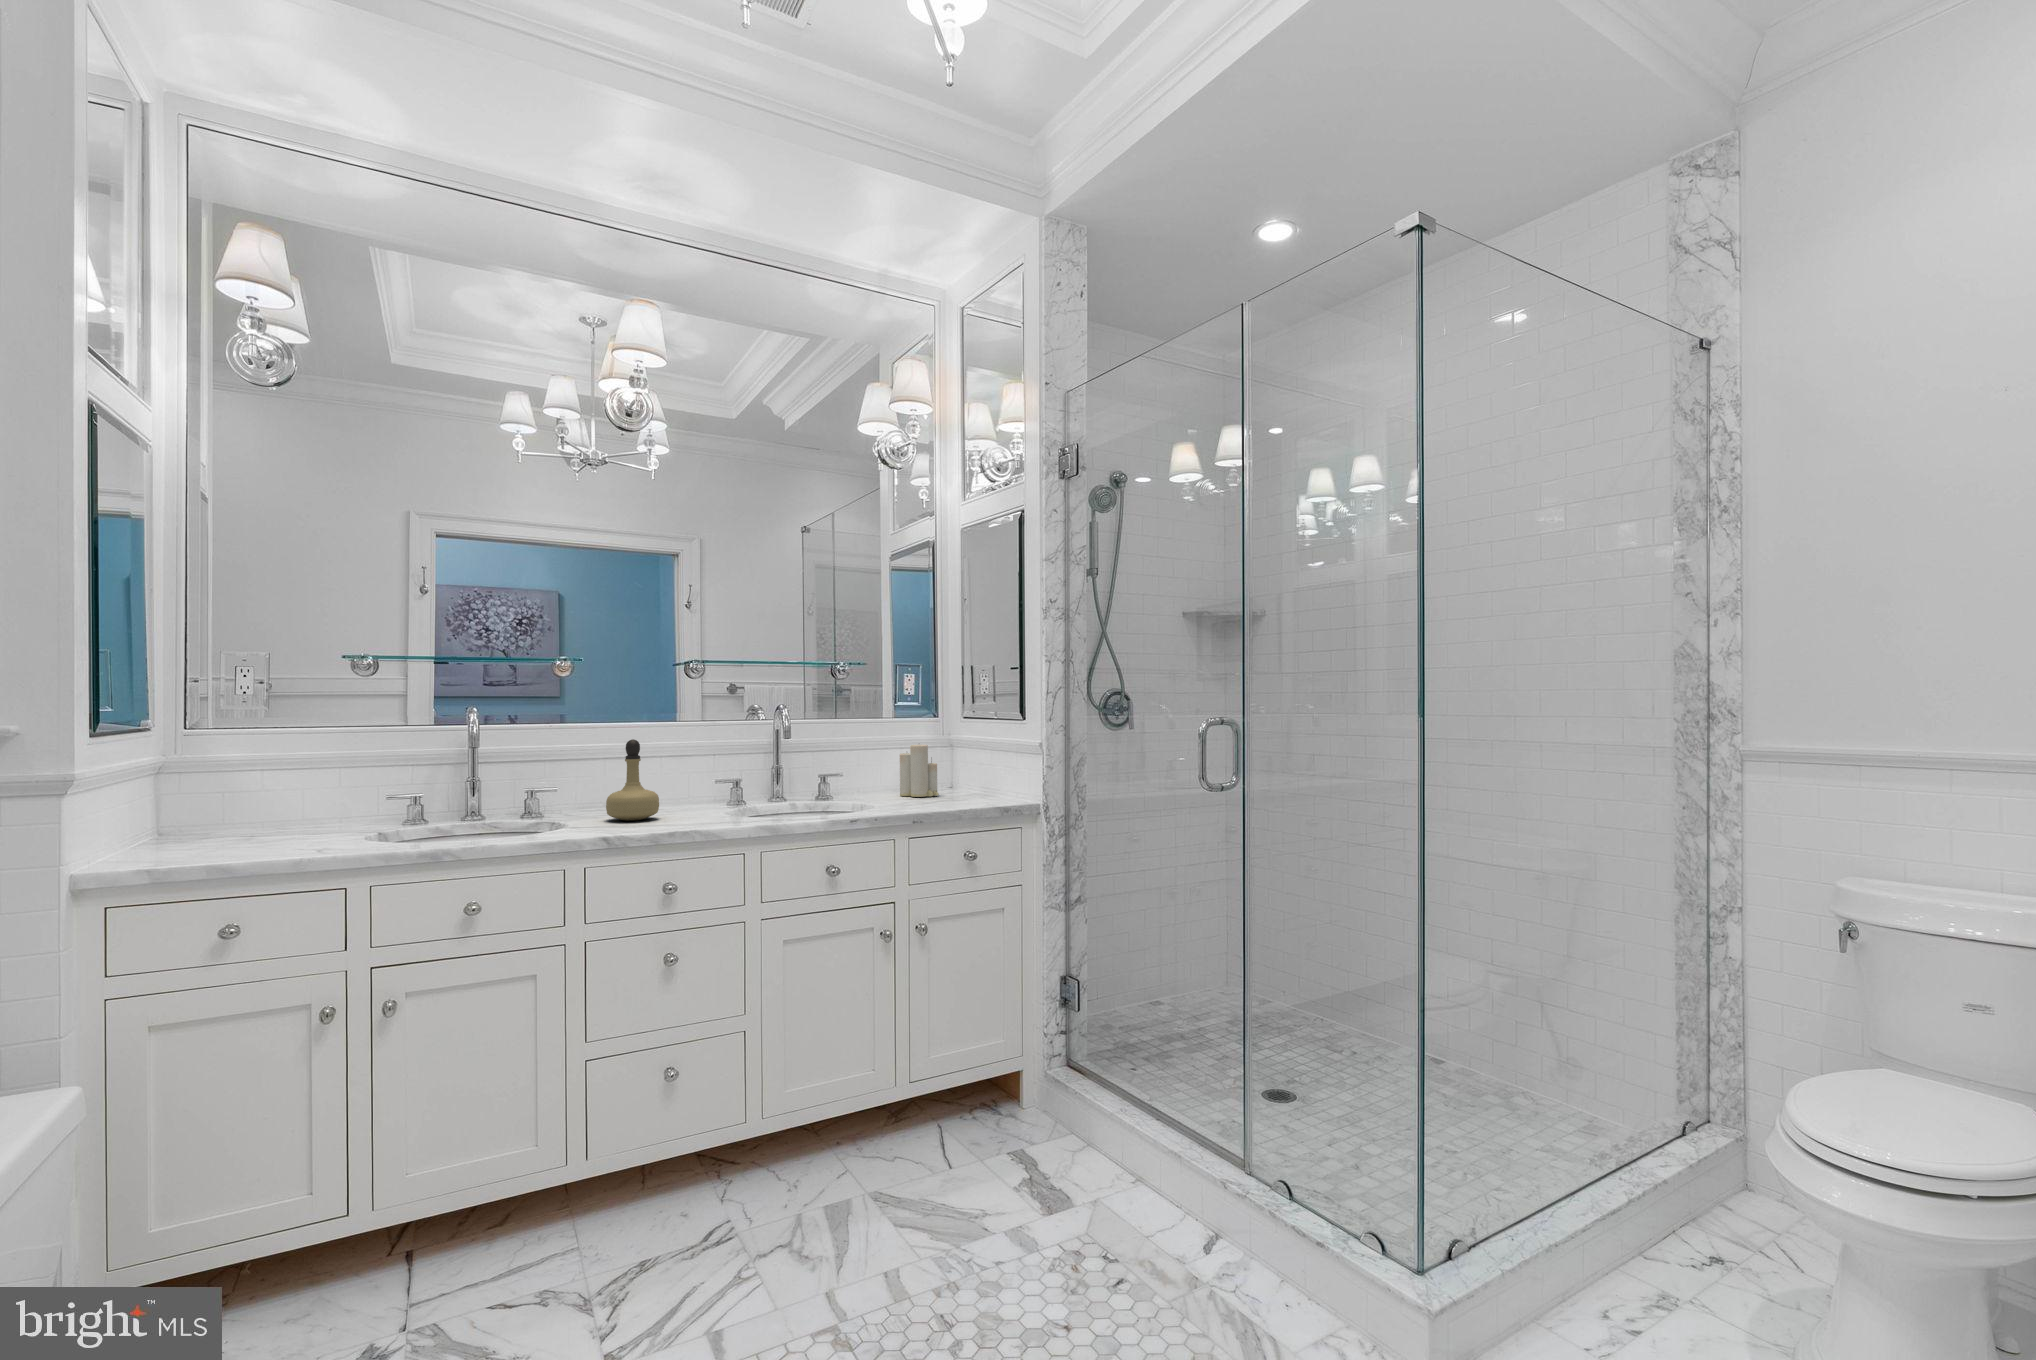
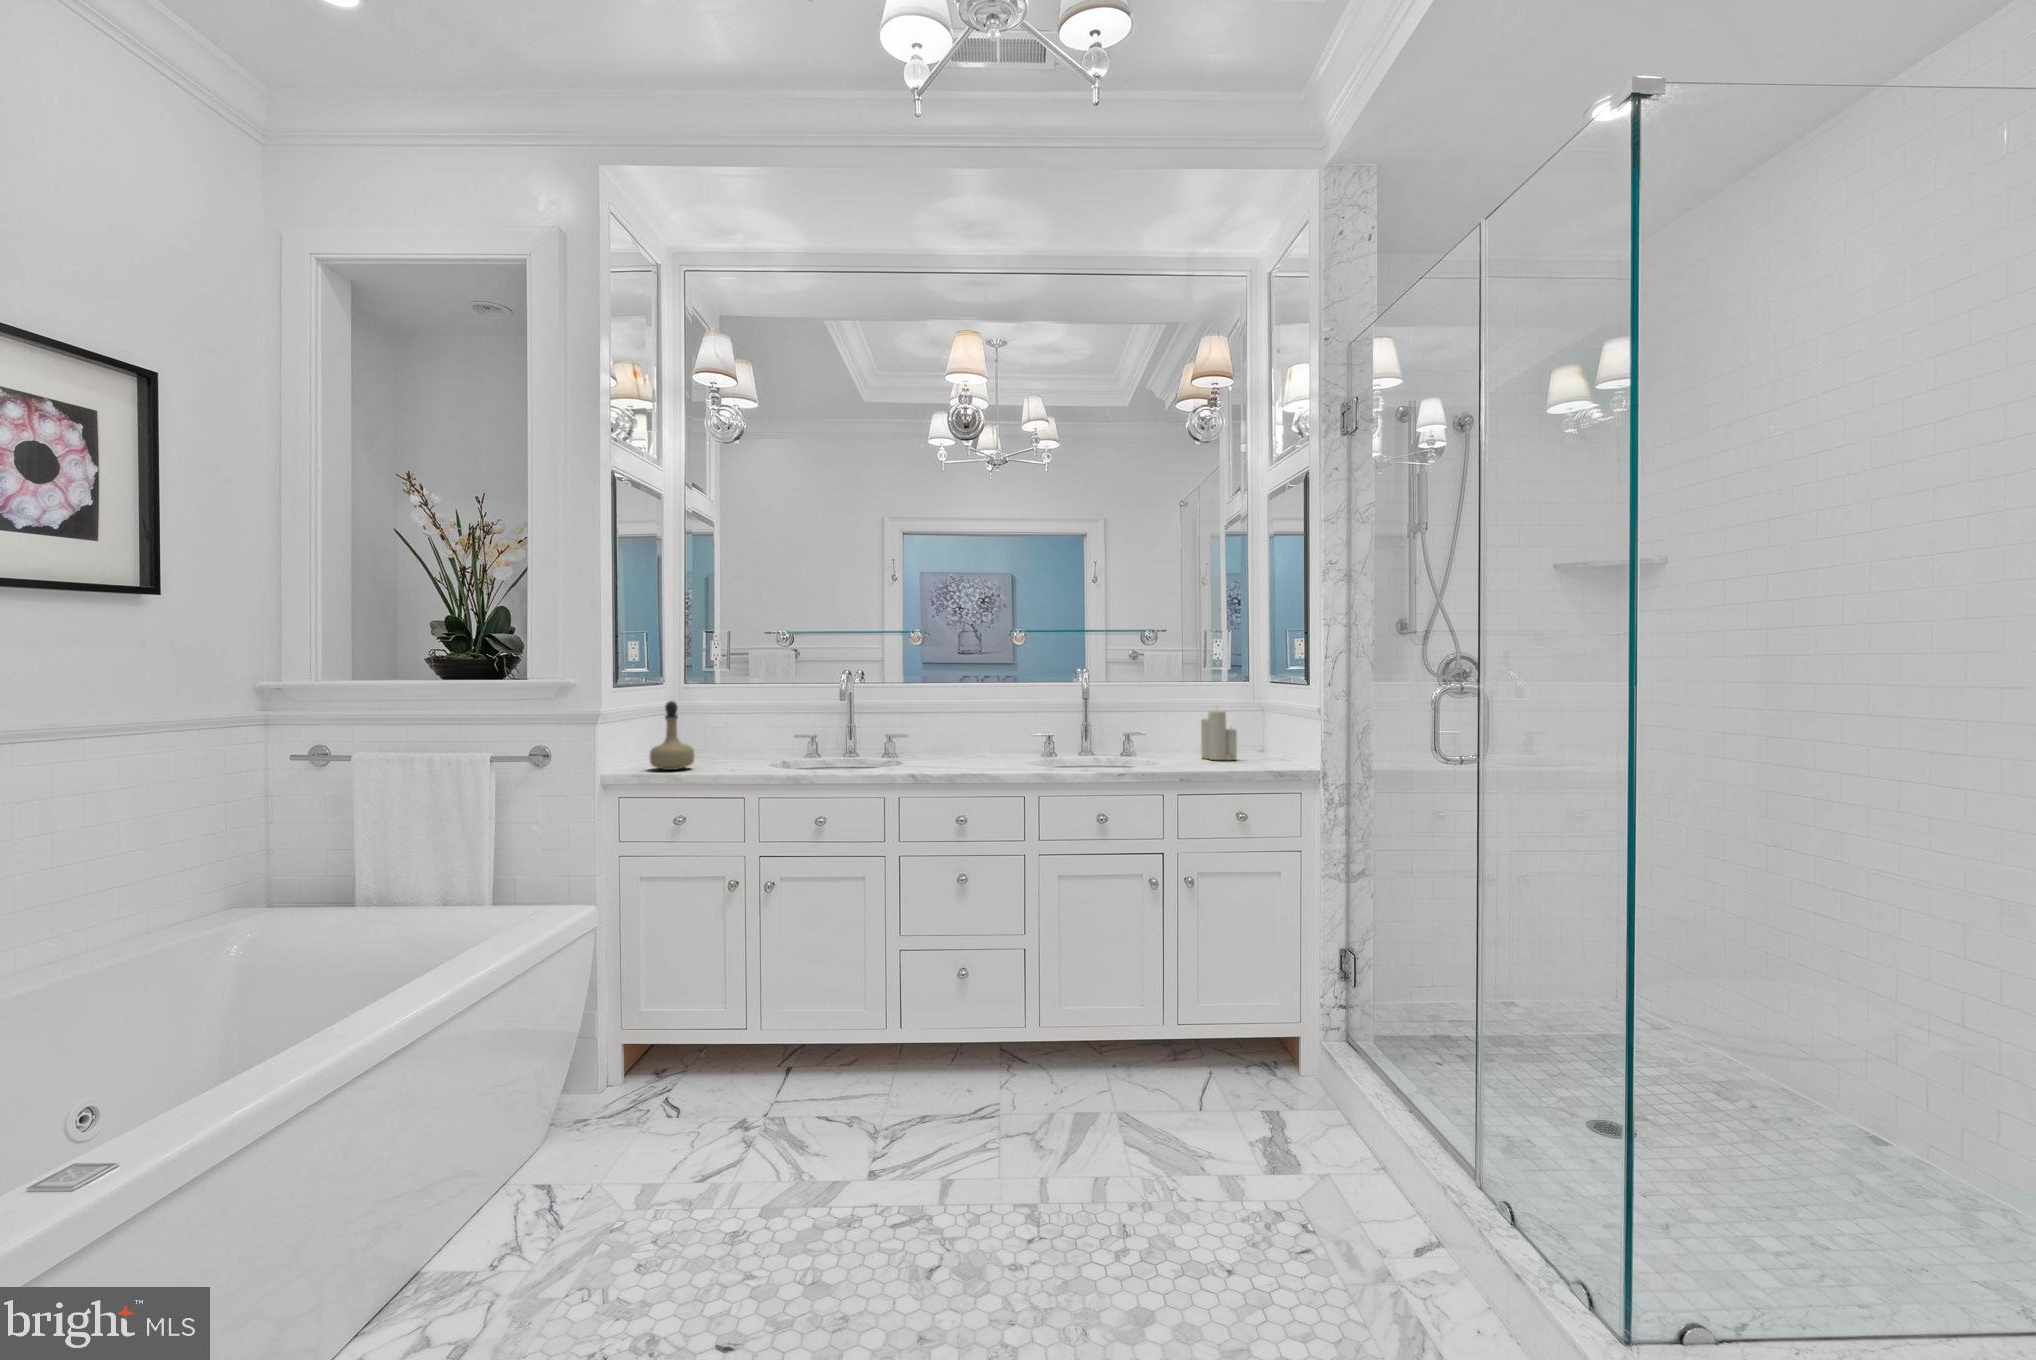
perfume bottle: present [606,739,659,821] -> present [650,701,694,770]

